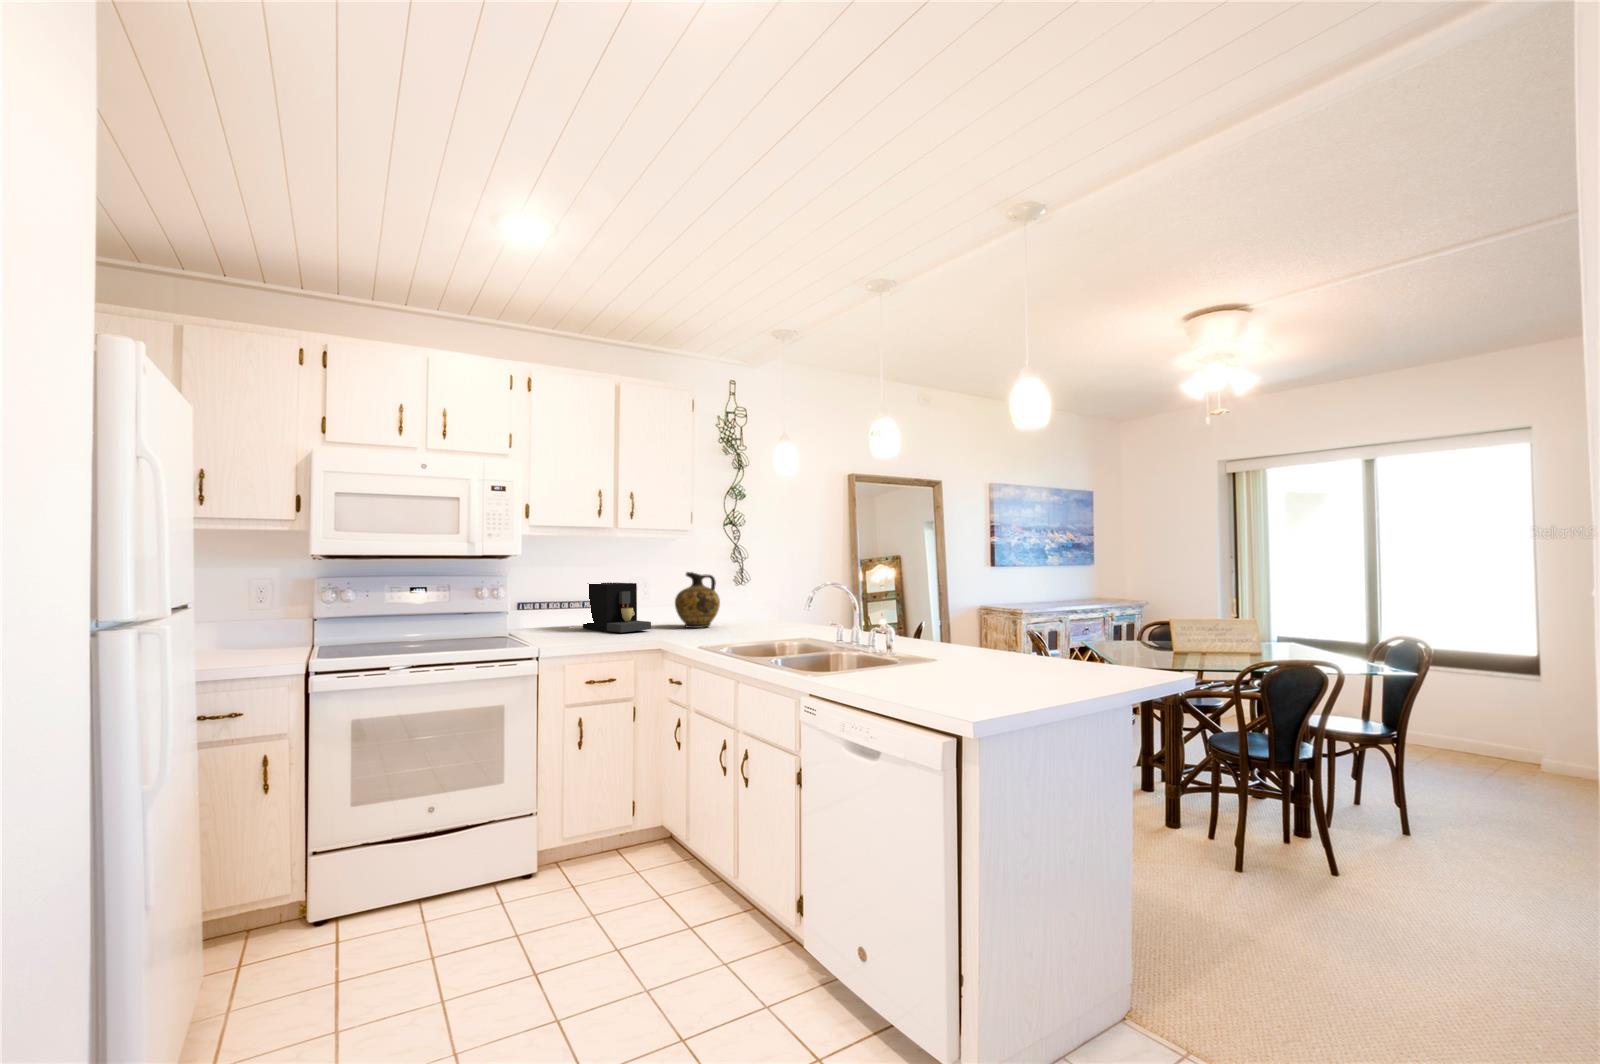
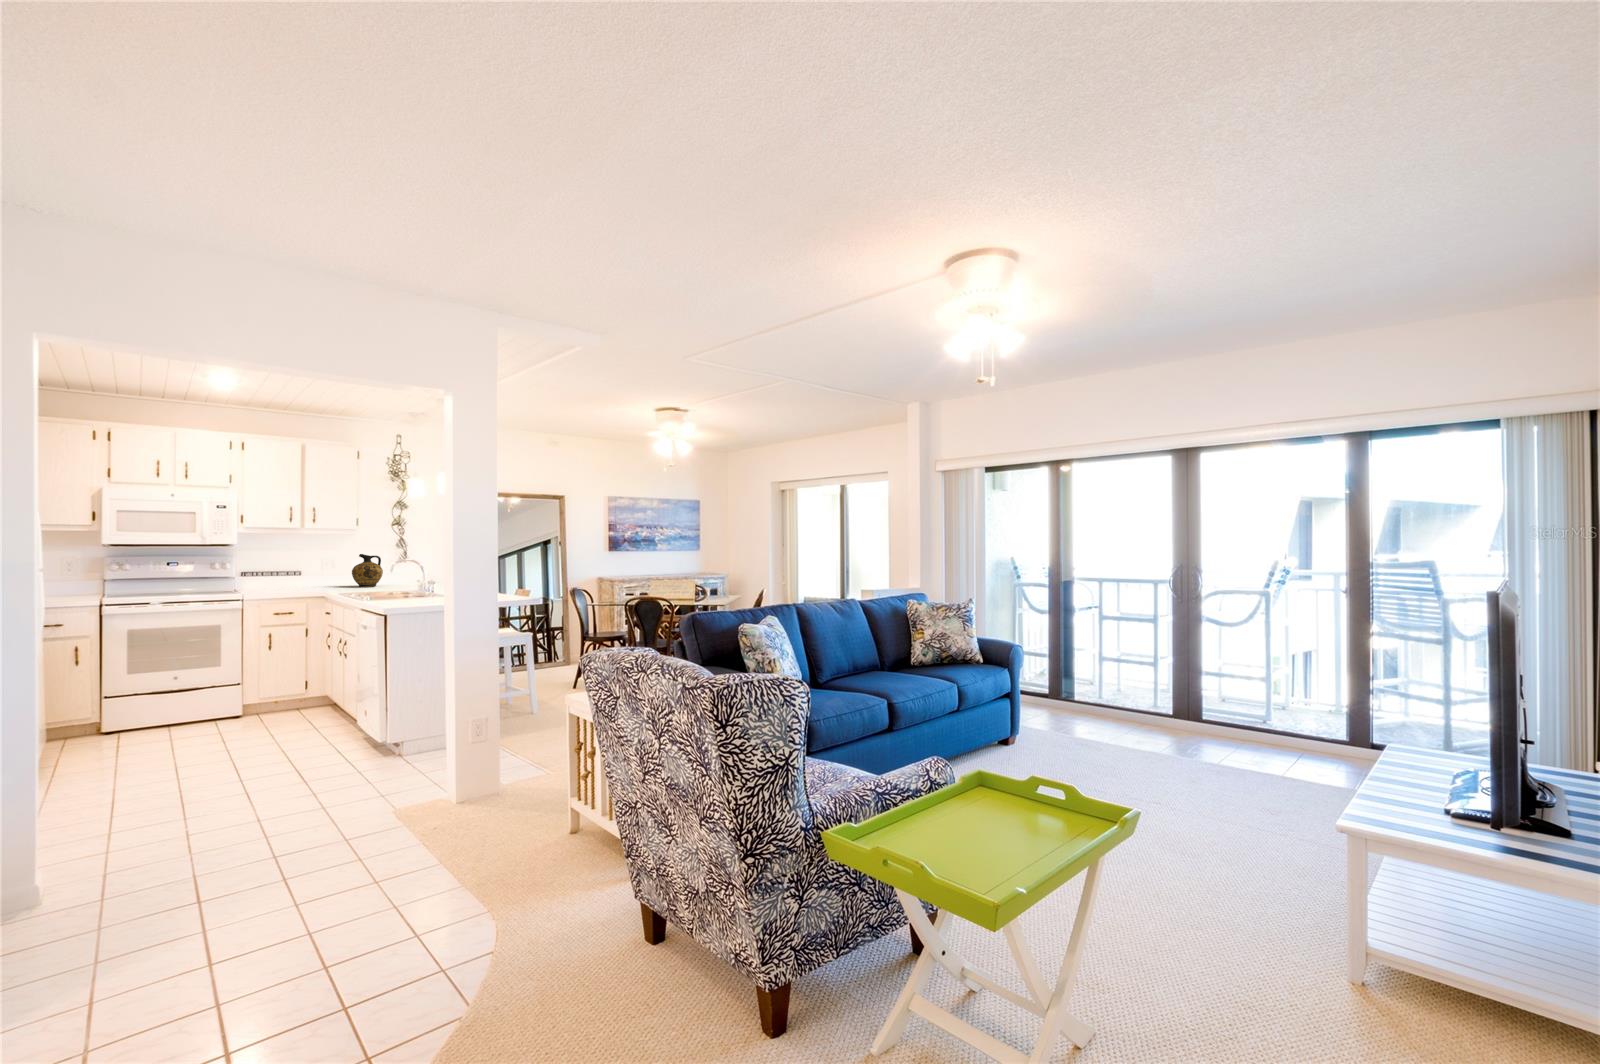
coffee maker: present [583,583,651,632] -> none [289,560,331,589]

